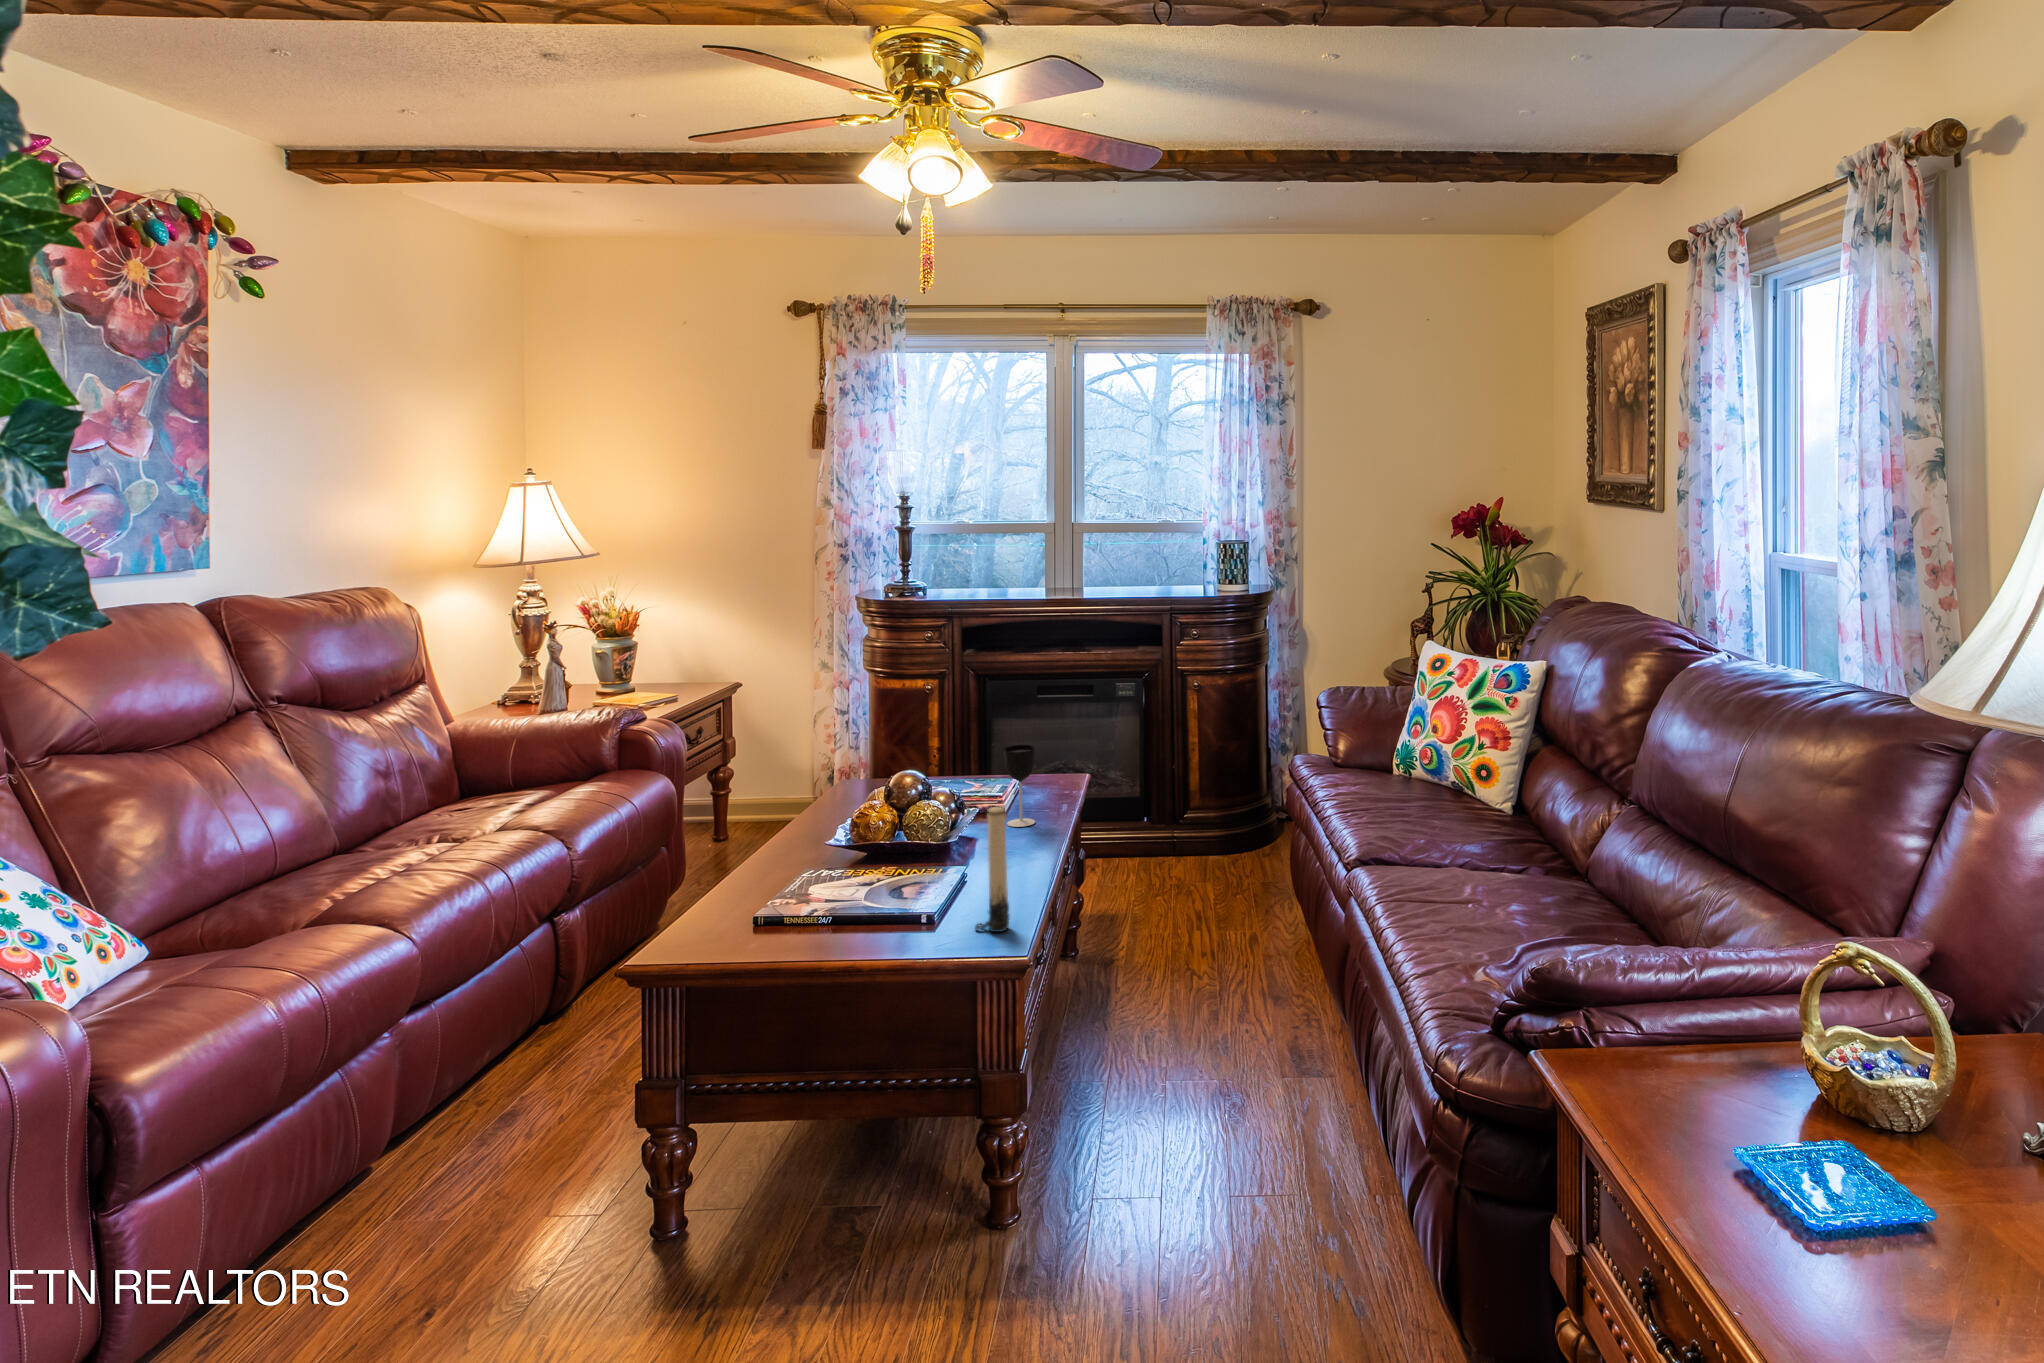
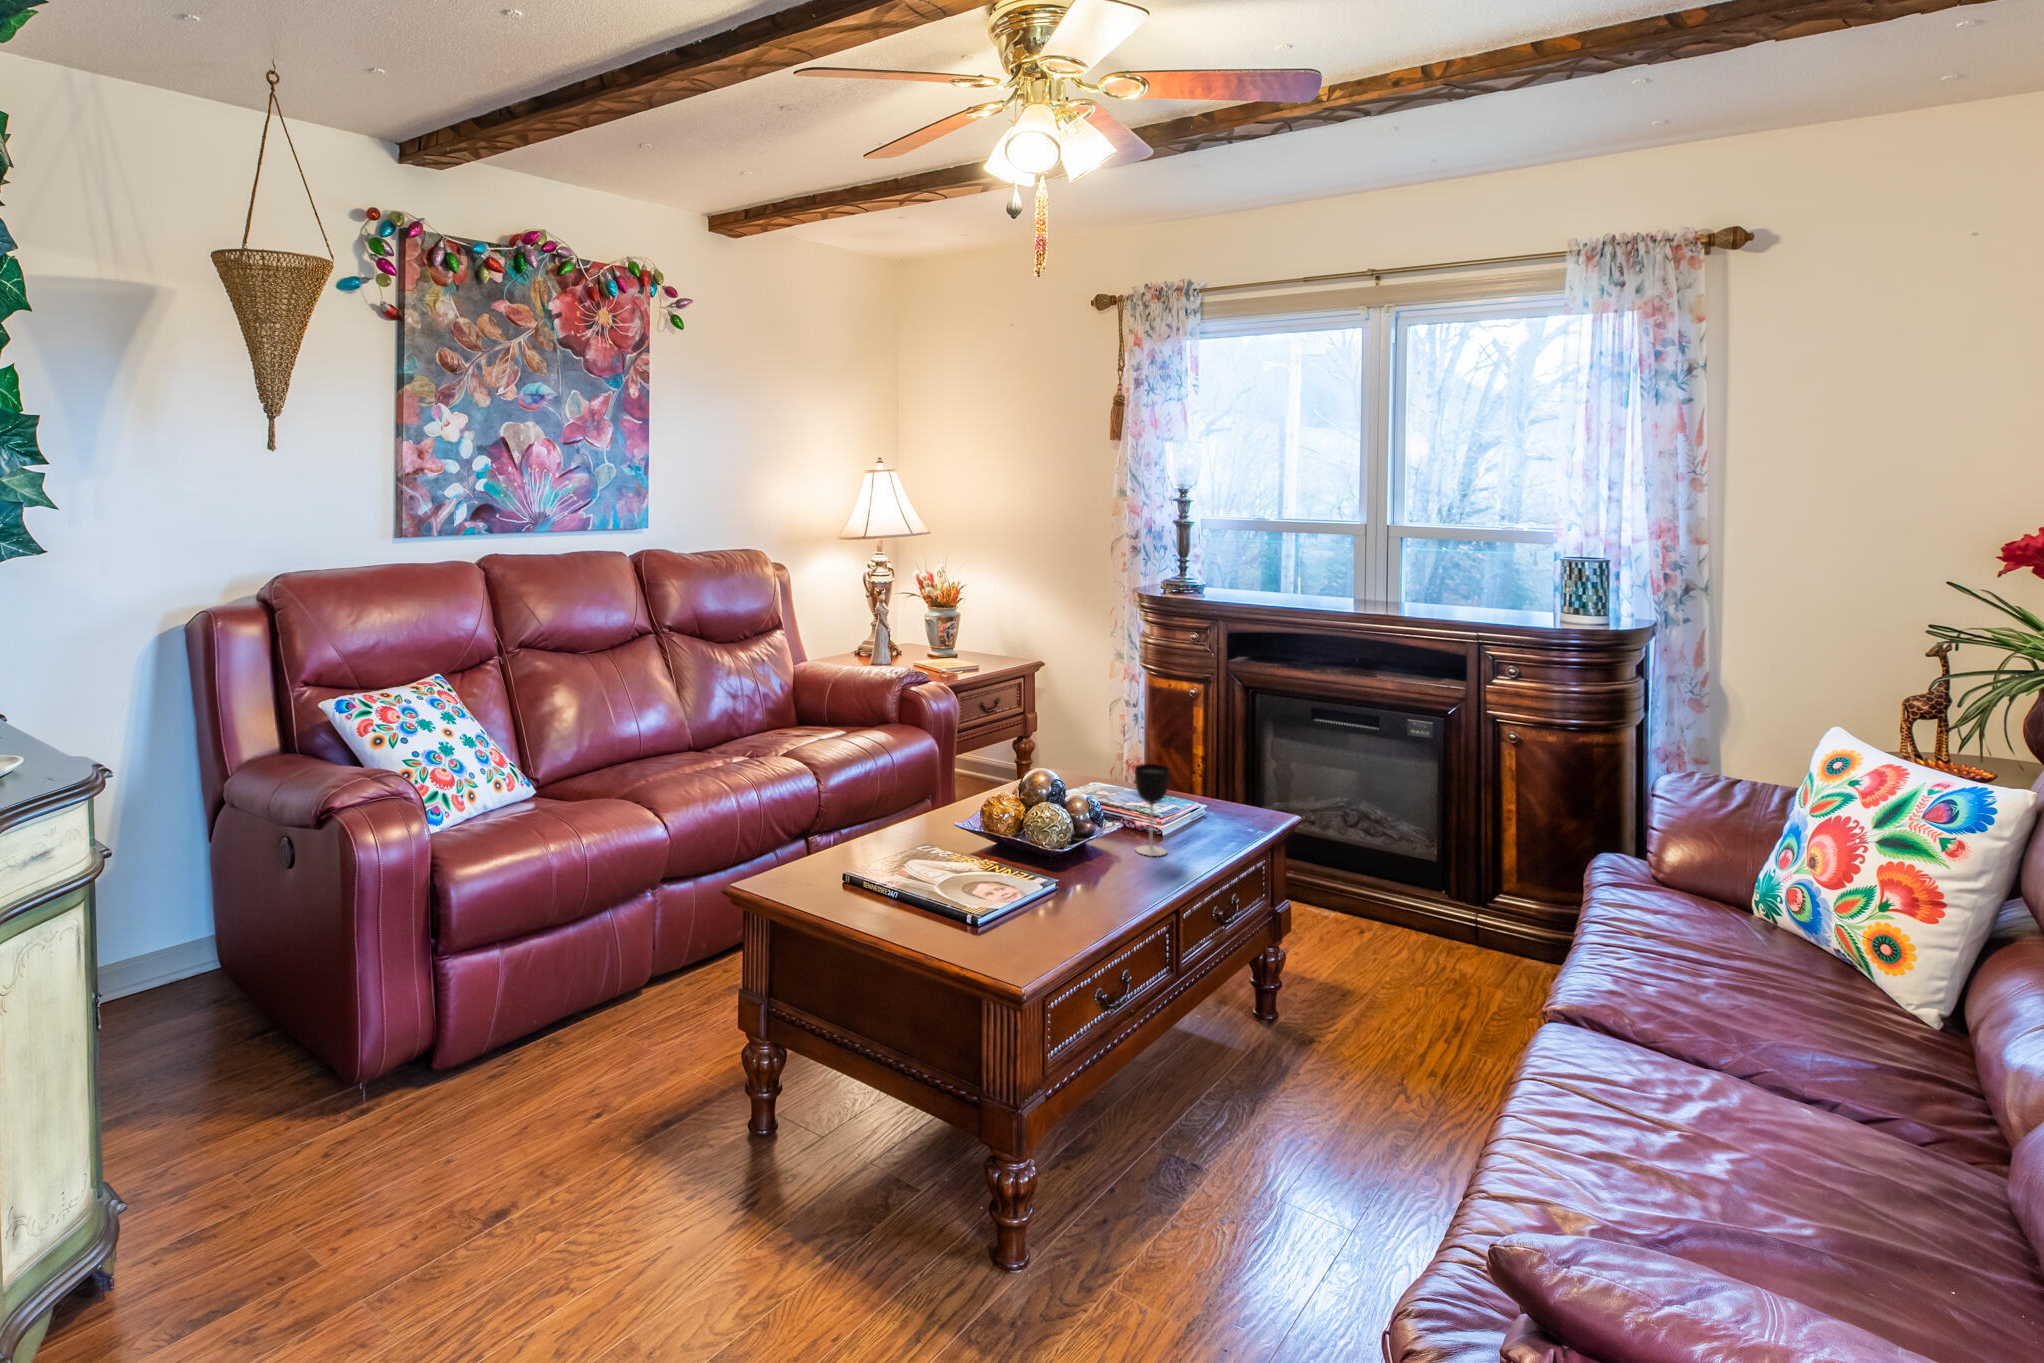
candle: present [975,807,1009,932] -> none [985,823,1020,960]

